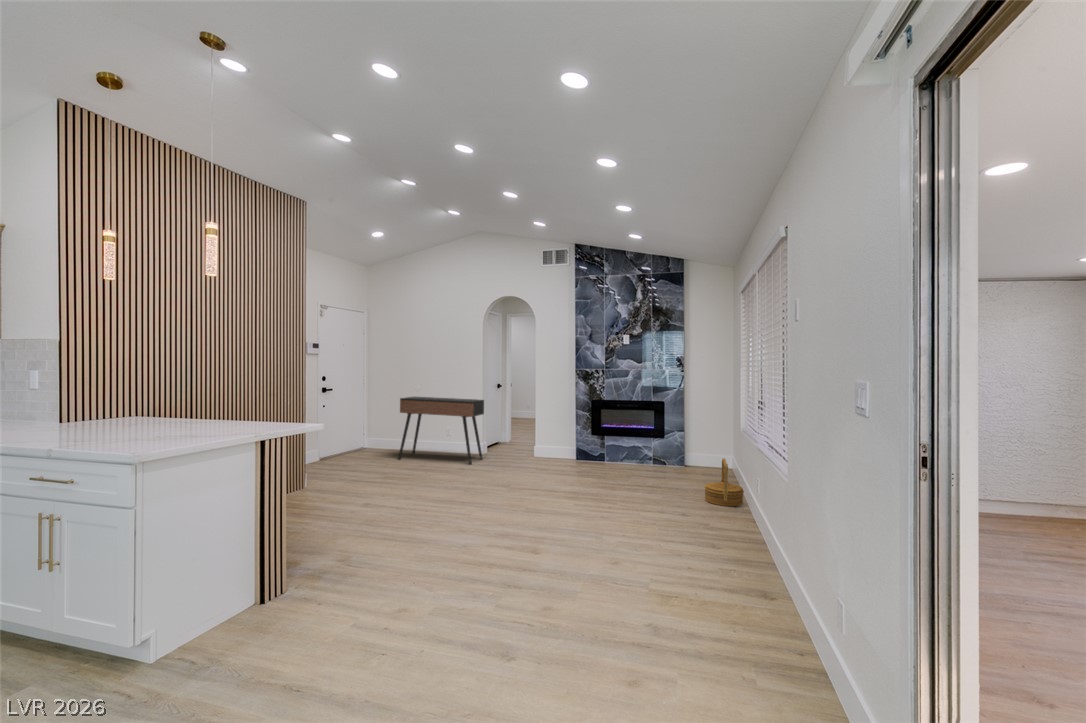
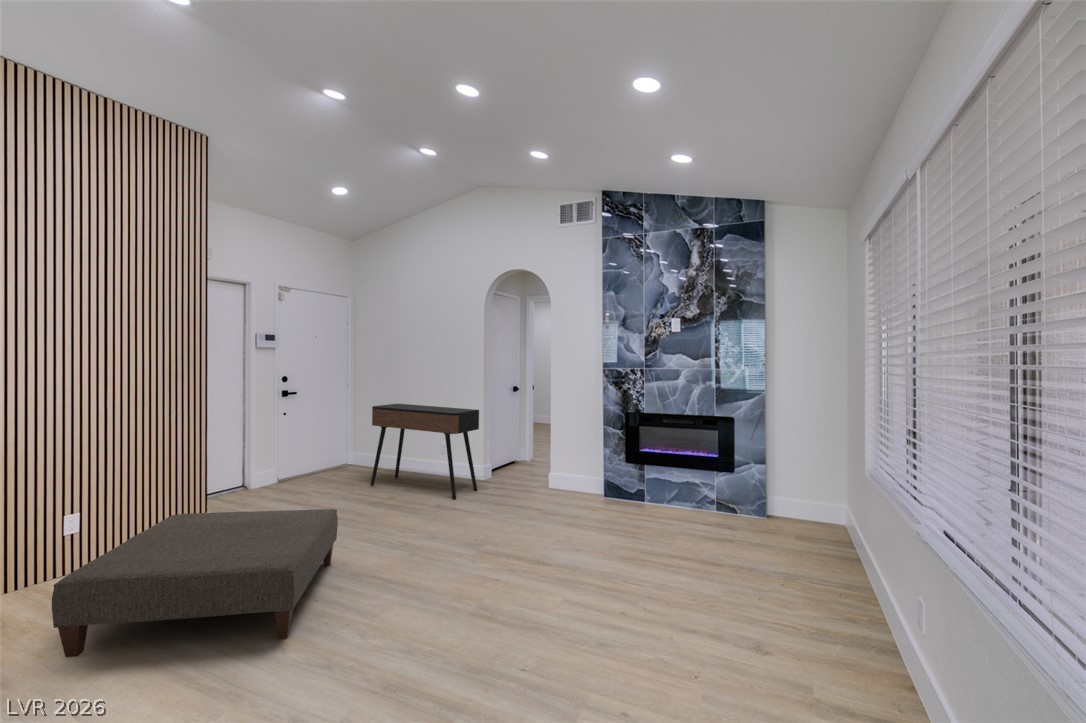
woven basket: present [704,459,744,506] -> none [795,532,876,633]
ottoman: none [311,460,440,534] -> present [52,509,338,657]

